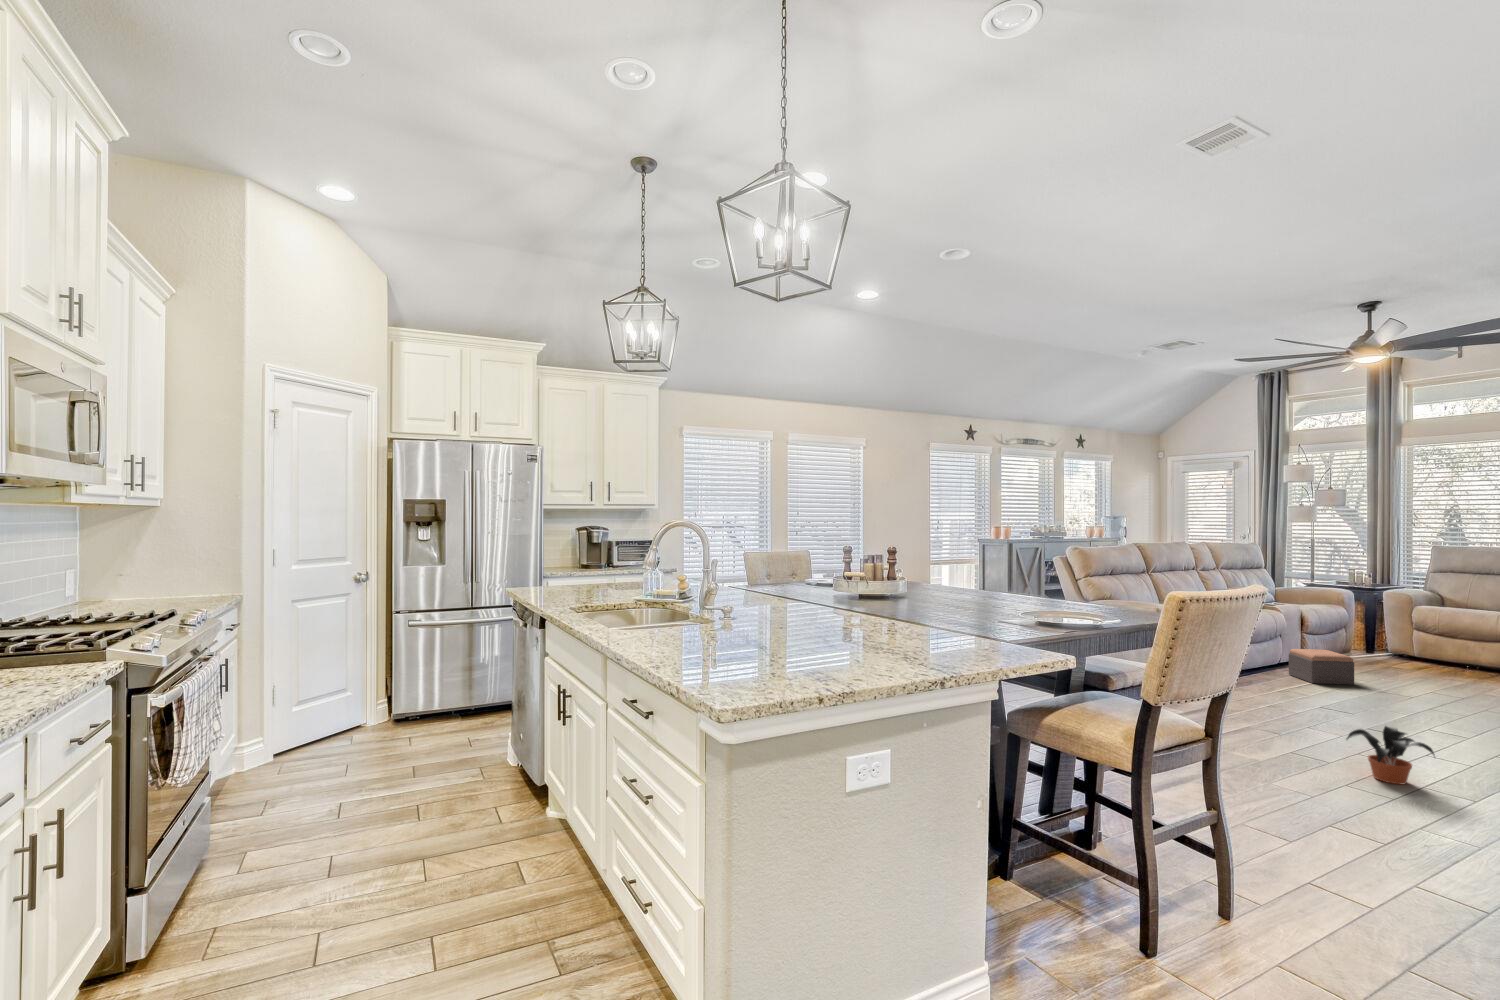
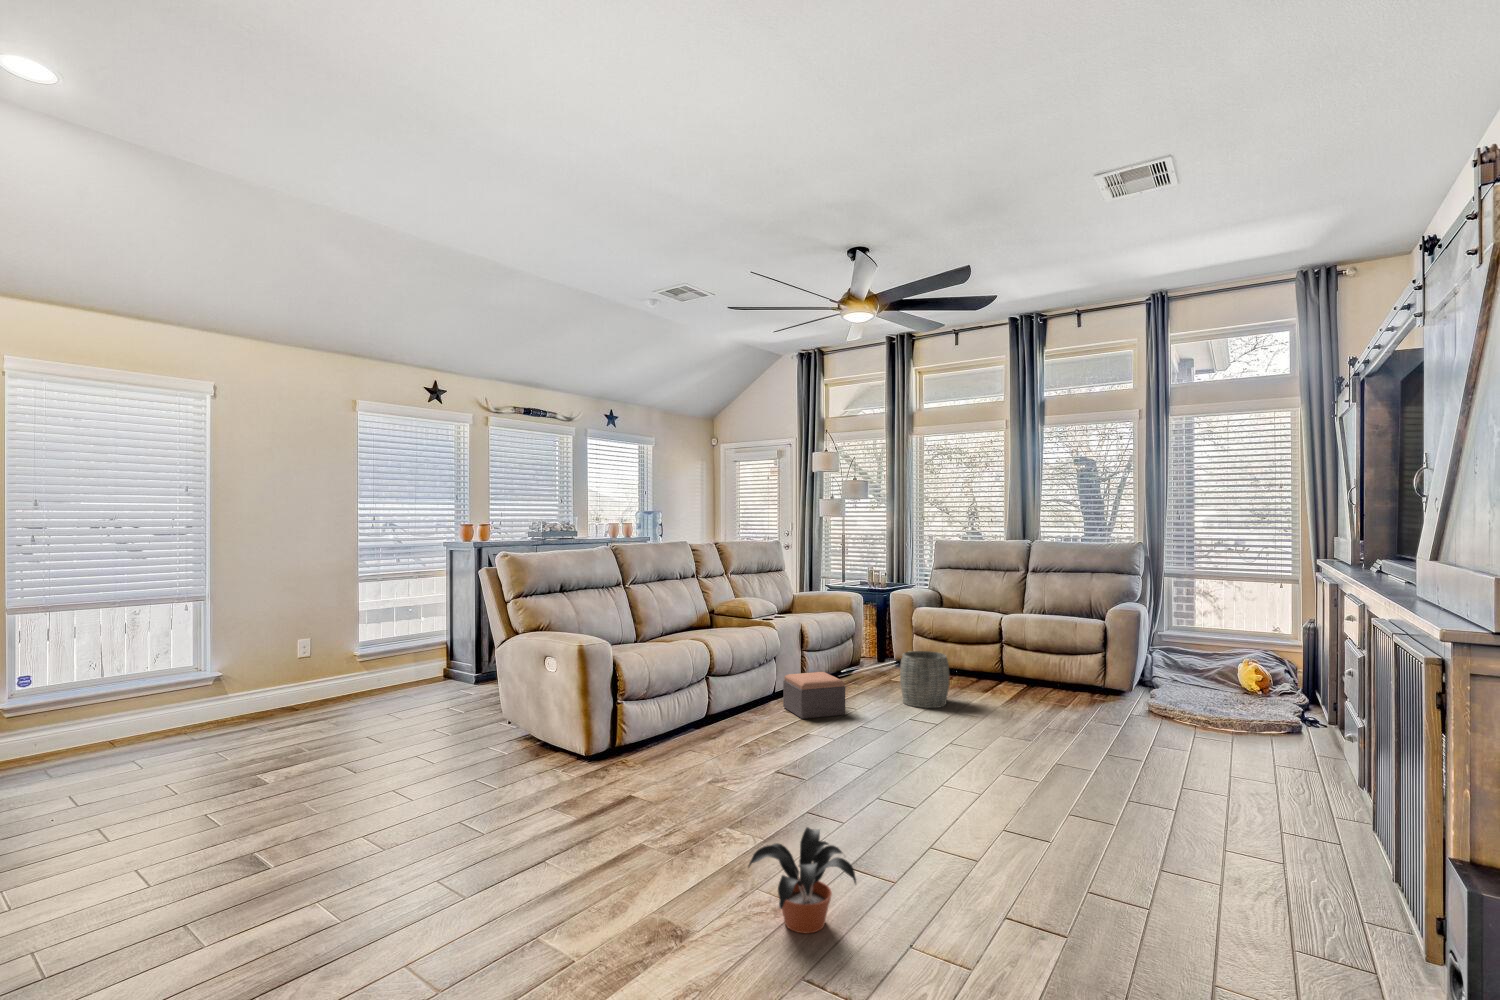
woven basket: none [1408,640,1466,690] -> present [900,651,949,708]

